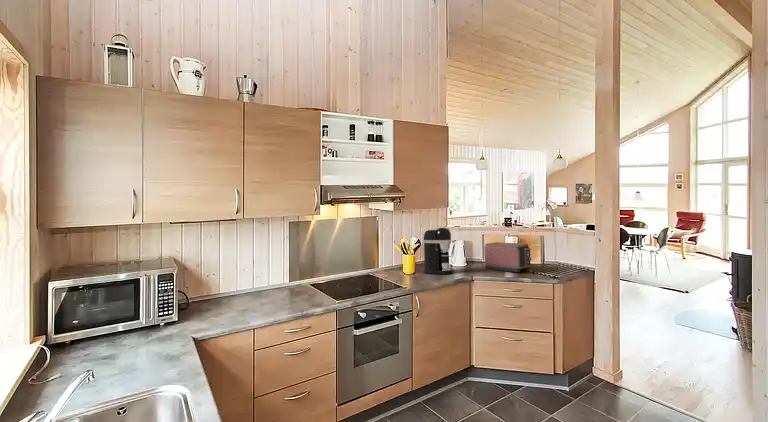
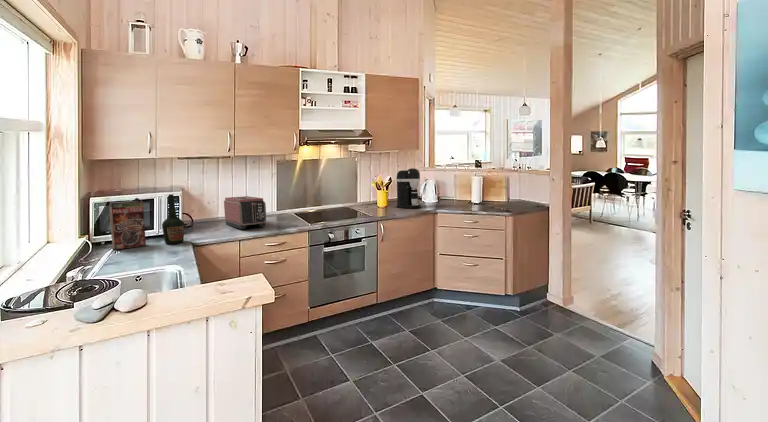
toaster: present [484,242,531,272] -> present [224,196,266,229]
bottle: none [151,273,181,341] -> present [162,194,184,244]
cereal box: none [80,280,129,354] -> present [109,198,146,249]

